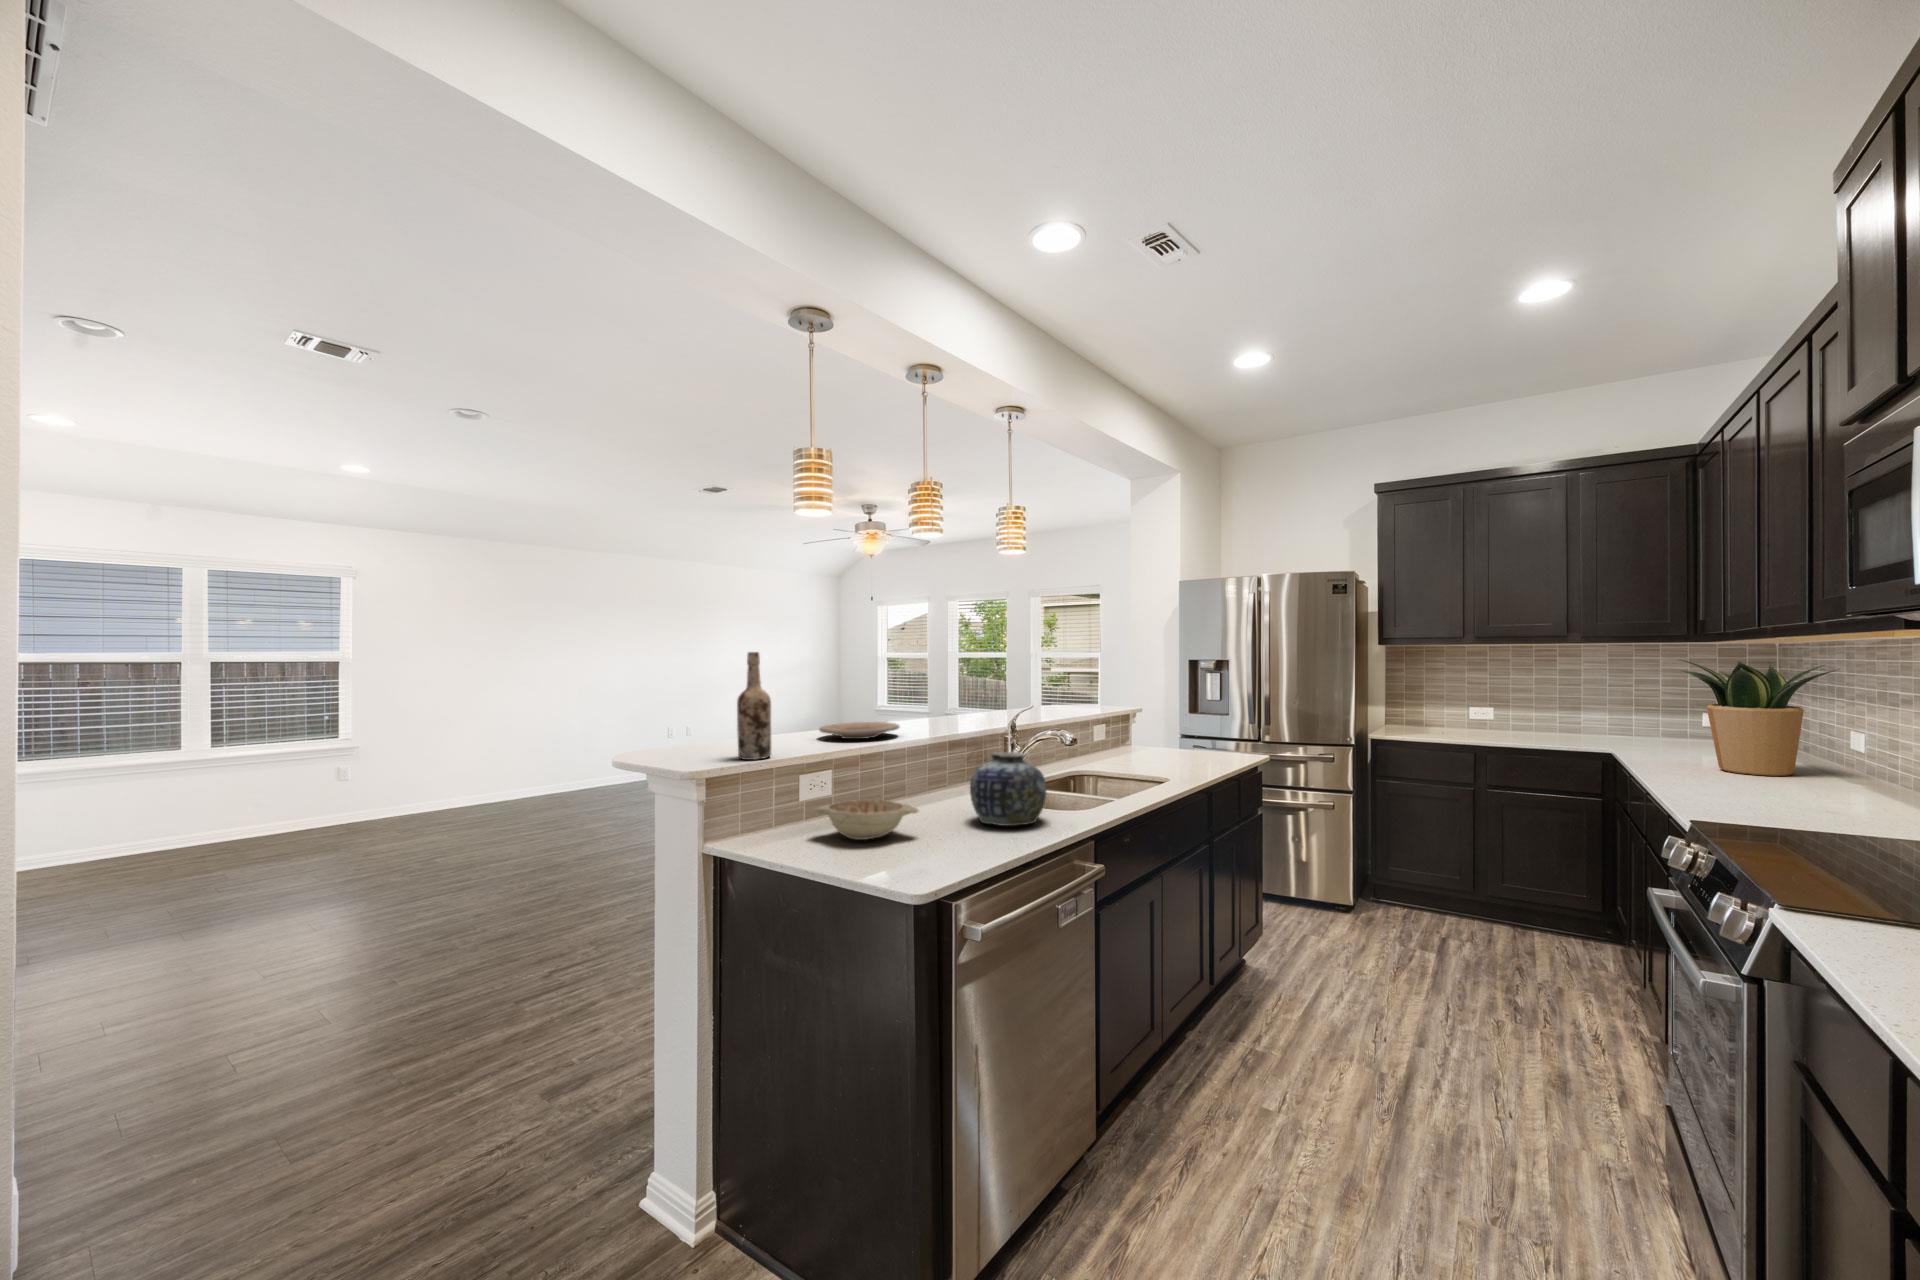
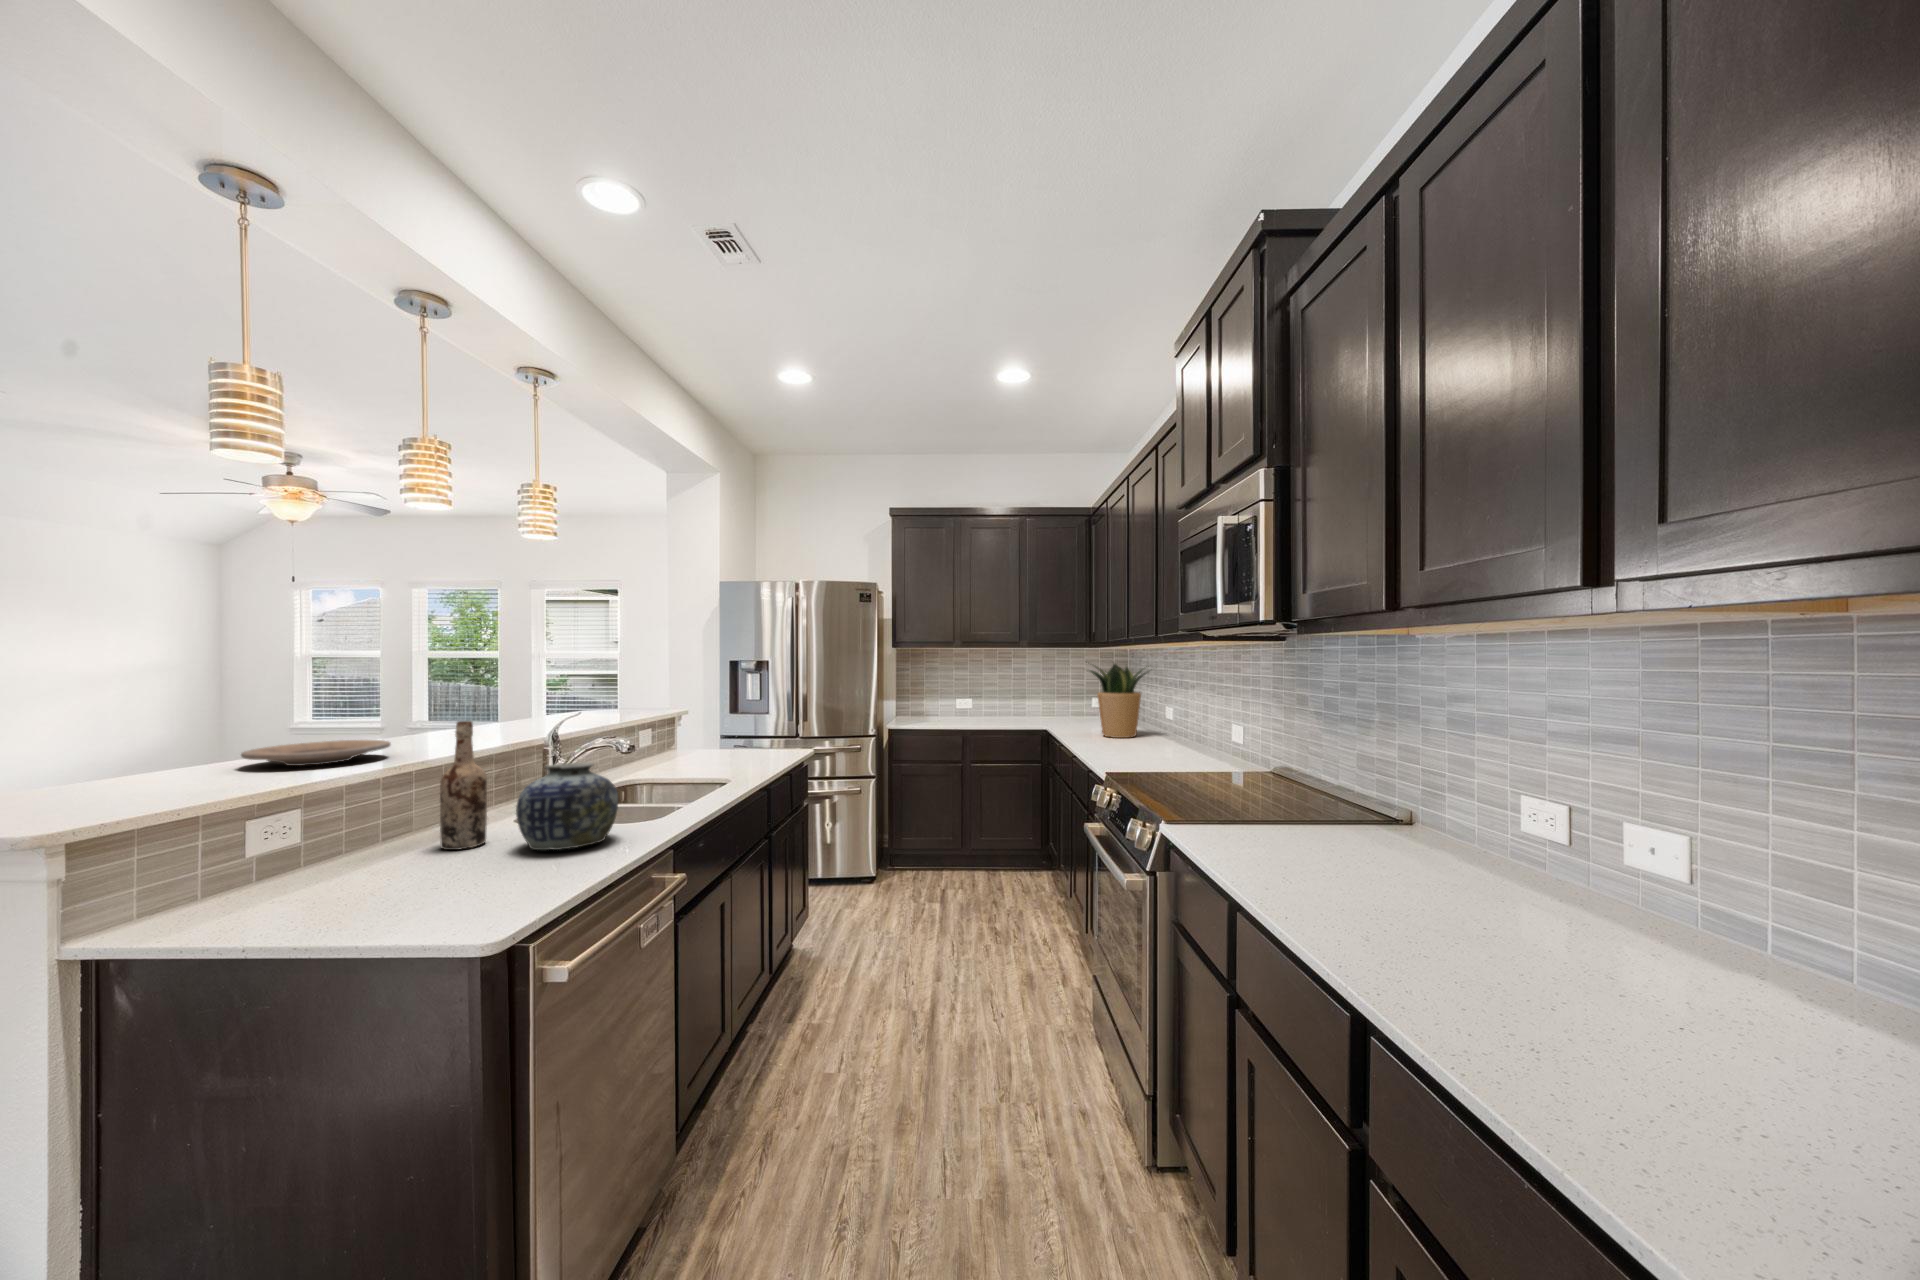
wine bottle: present [737,652,771,760] -> present [440,721,487,850]
decorative bowl: present [814,800,919,840] -> none [258,840,448,900]

